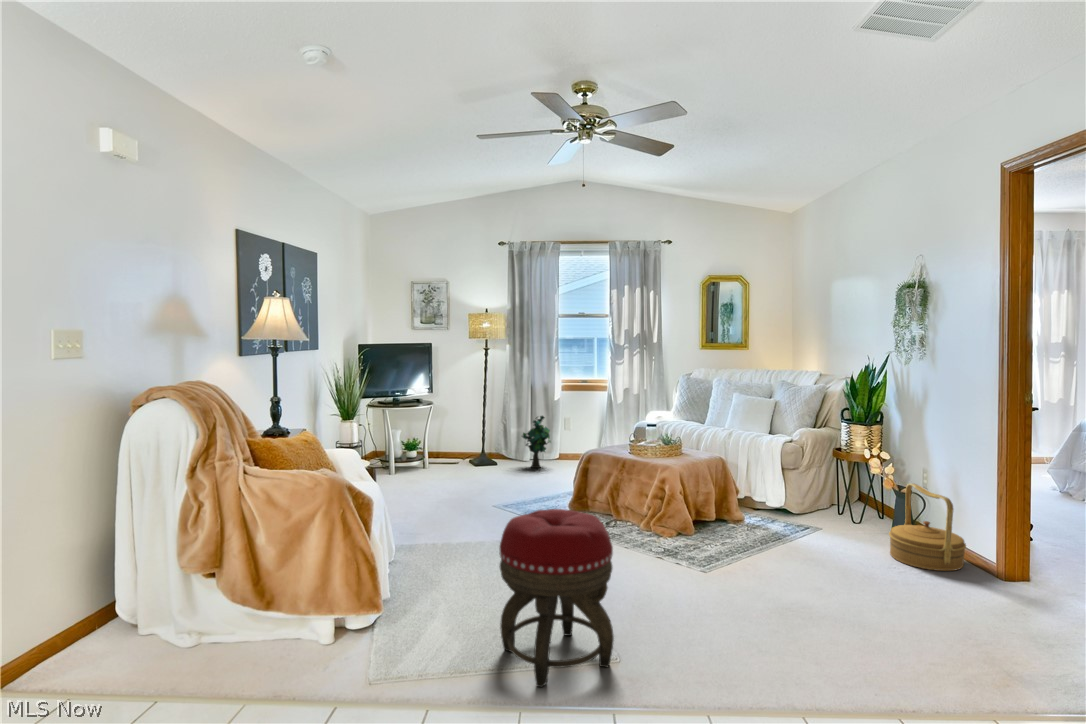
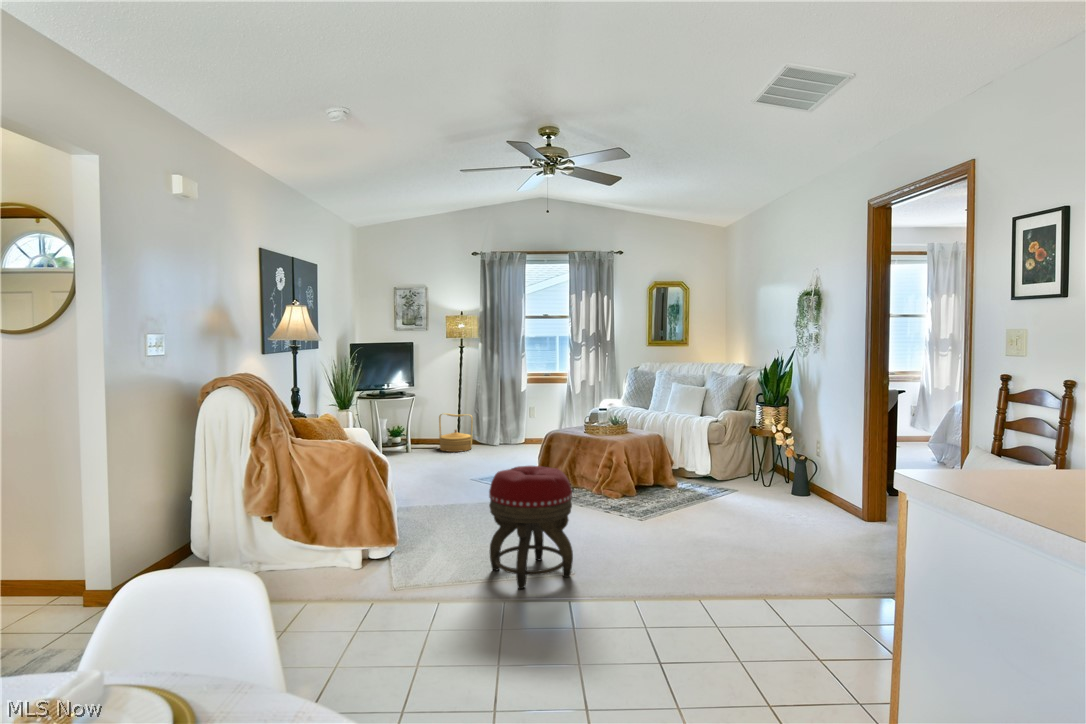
decorative plant: present [522,416,551,468] -> none [493,404,520,450]
woven basket: present [889,484,966,571] -> present [439,413,473,452]

